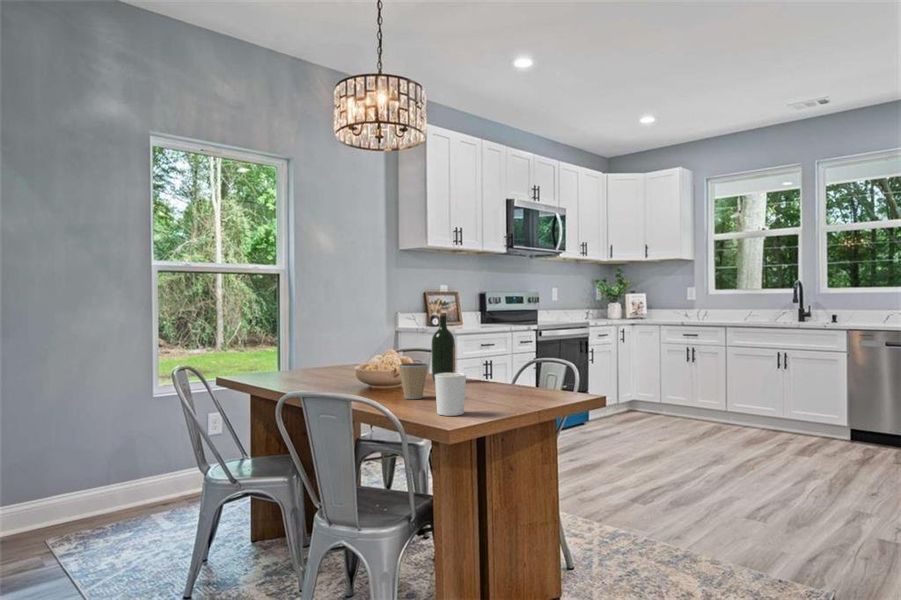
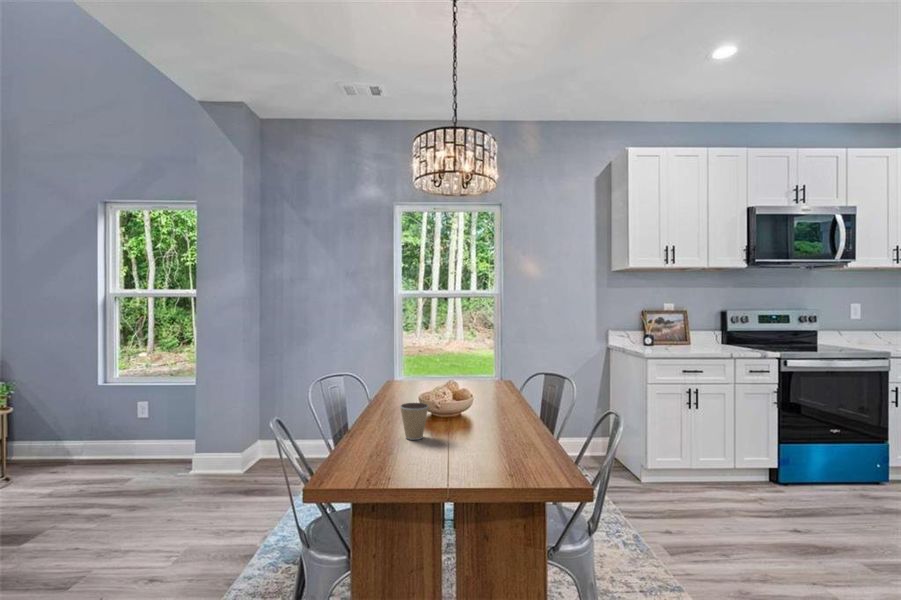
wine bottle: present [431,313,455,382] -> none [492,350,516,422]
candle holder: present [435,373,466,416] -> none [358,425,390,472]

